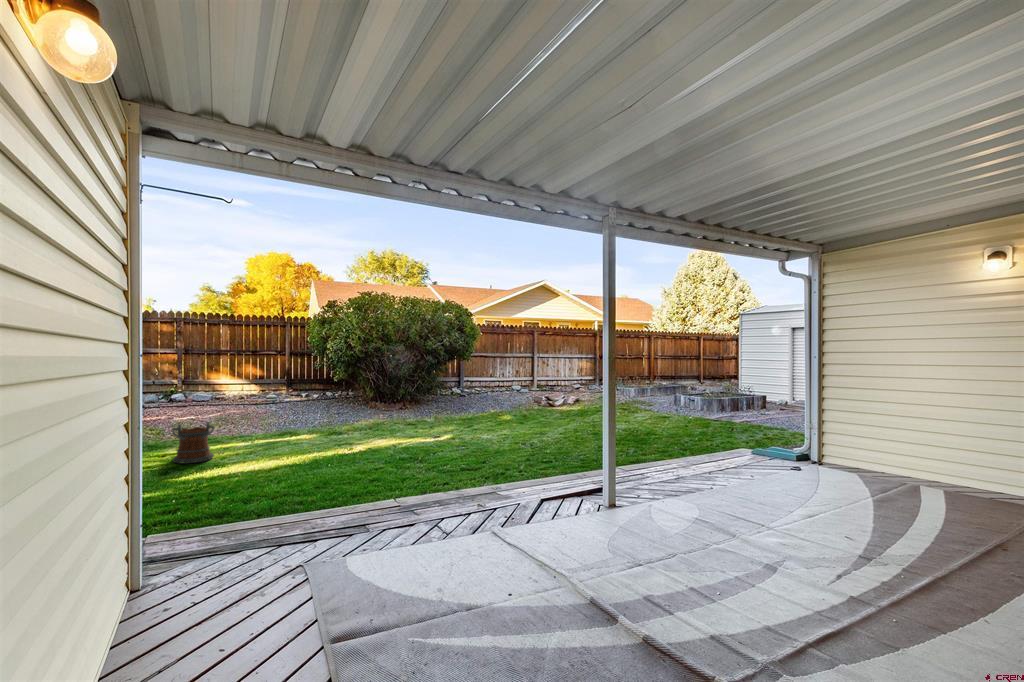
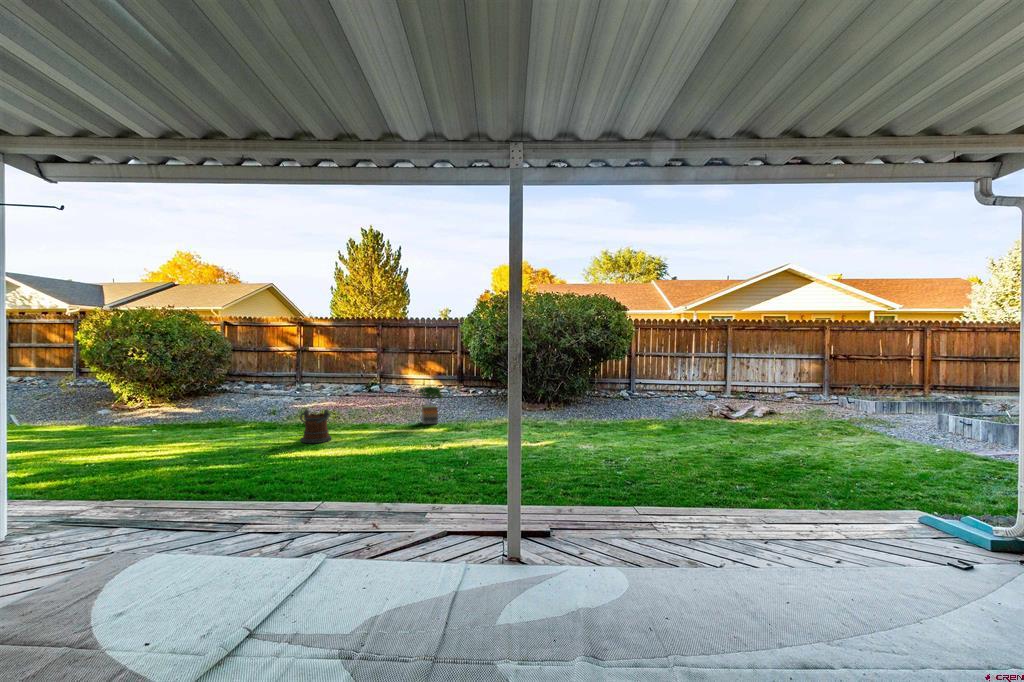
potted tree: none [290,390,322,432] -> present [419,386,443,424]

